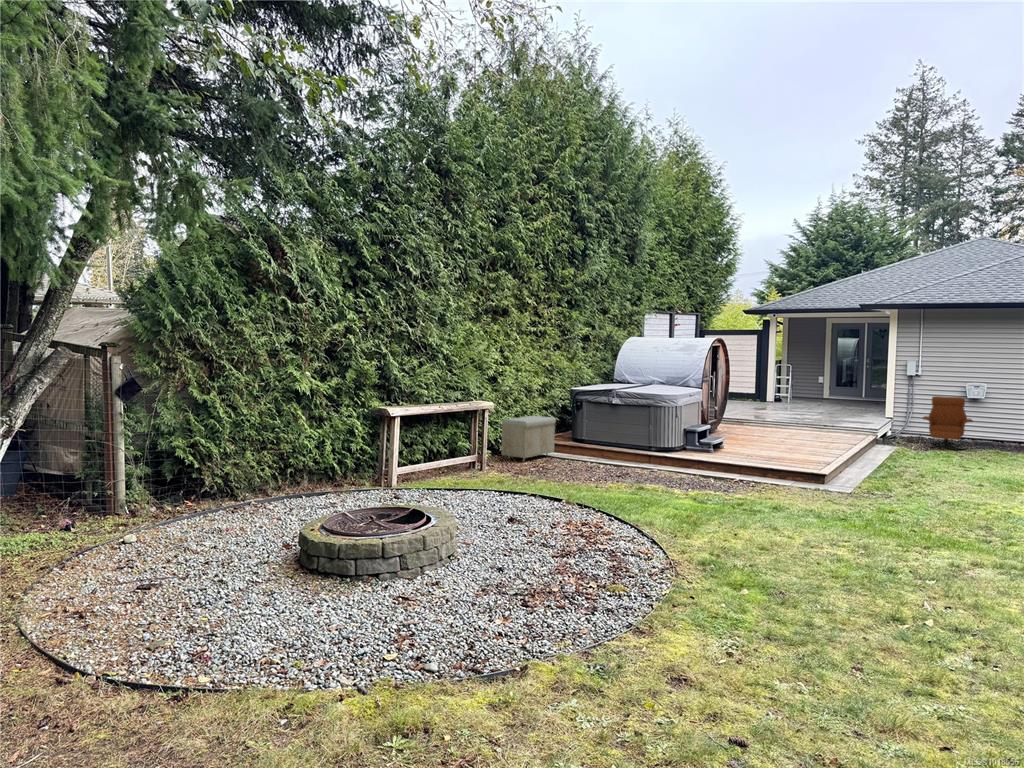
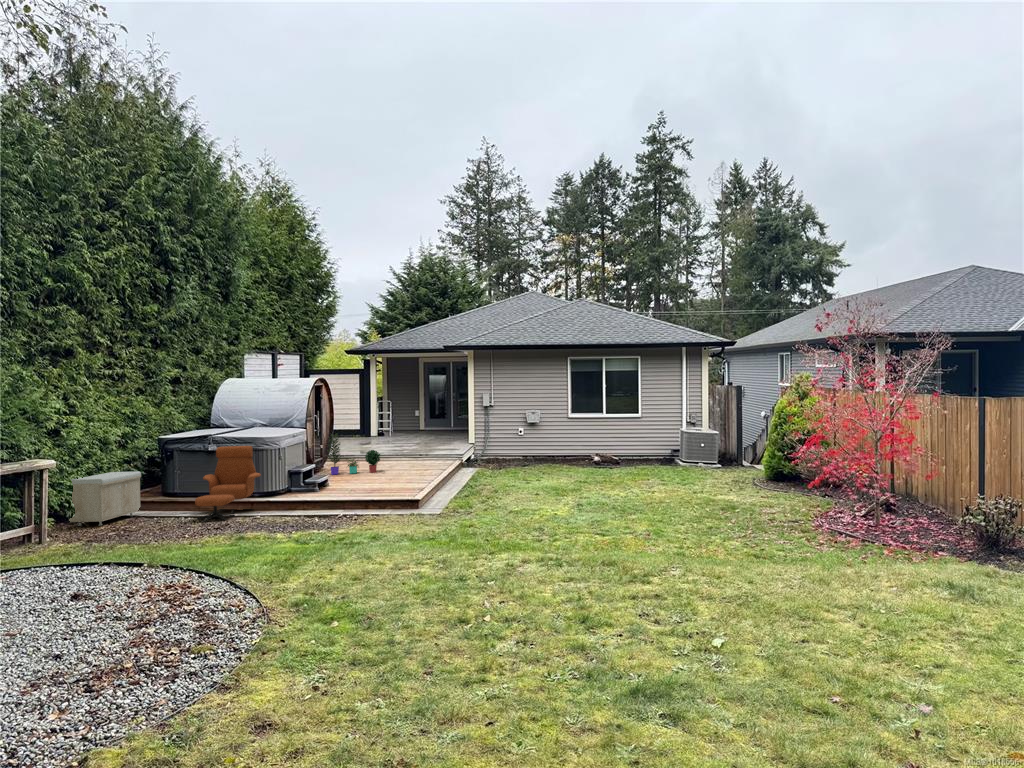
potted plant: none [721,396,782,441] -> present [327,434,380,475]
lounge chair: present [923,396,973,451] -> present [195,446,261,522]

